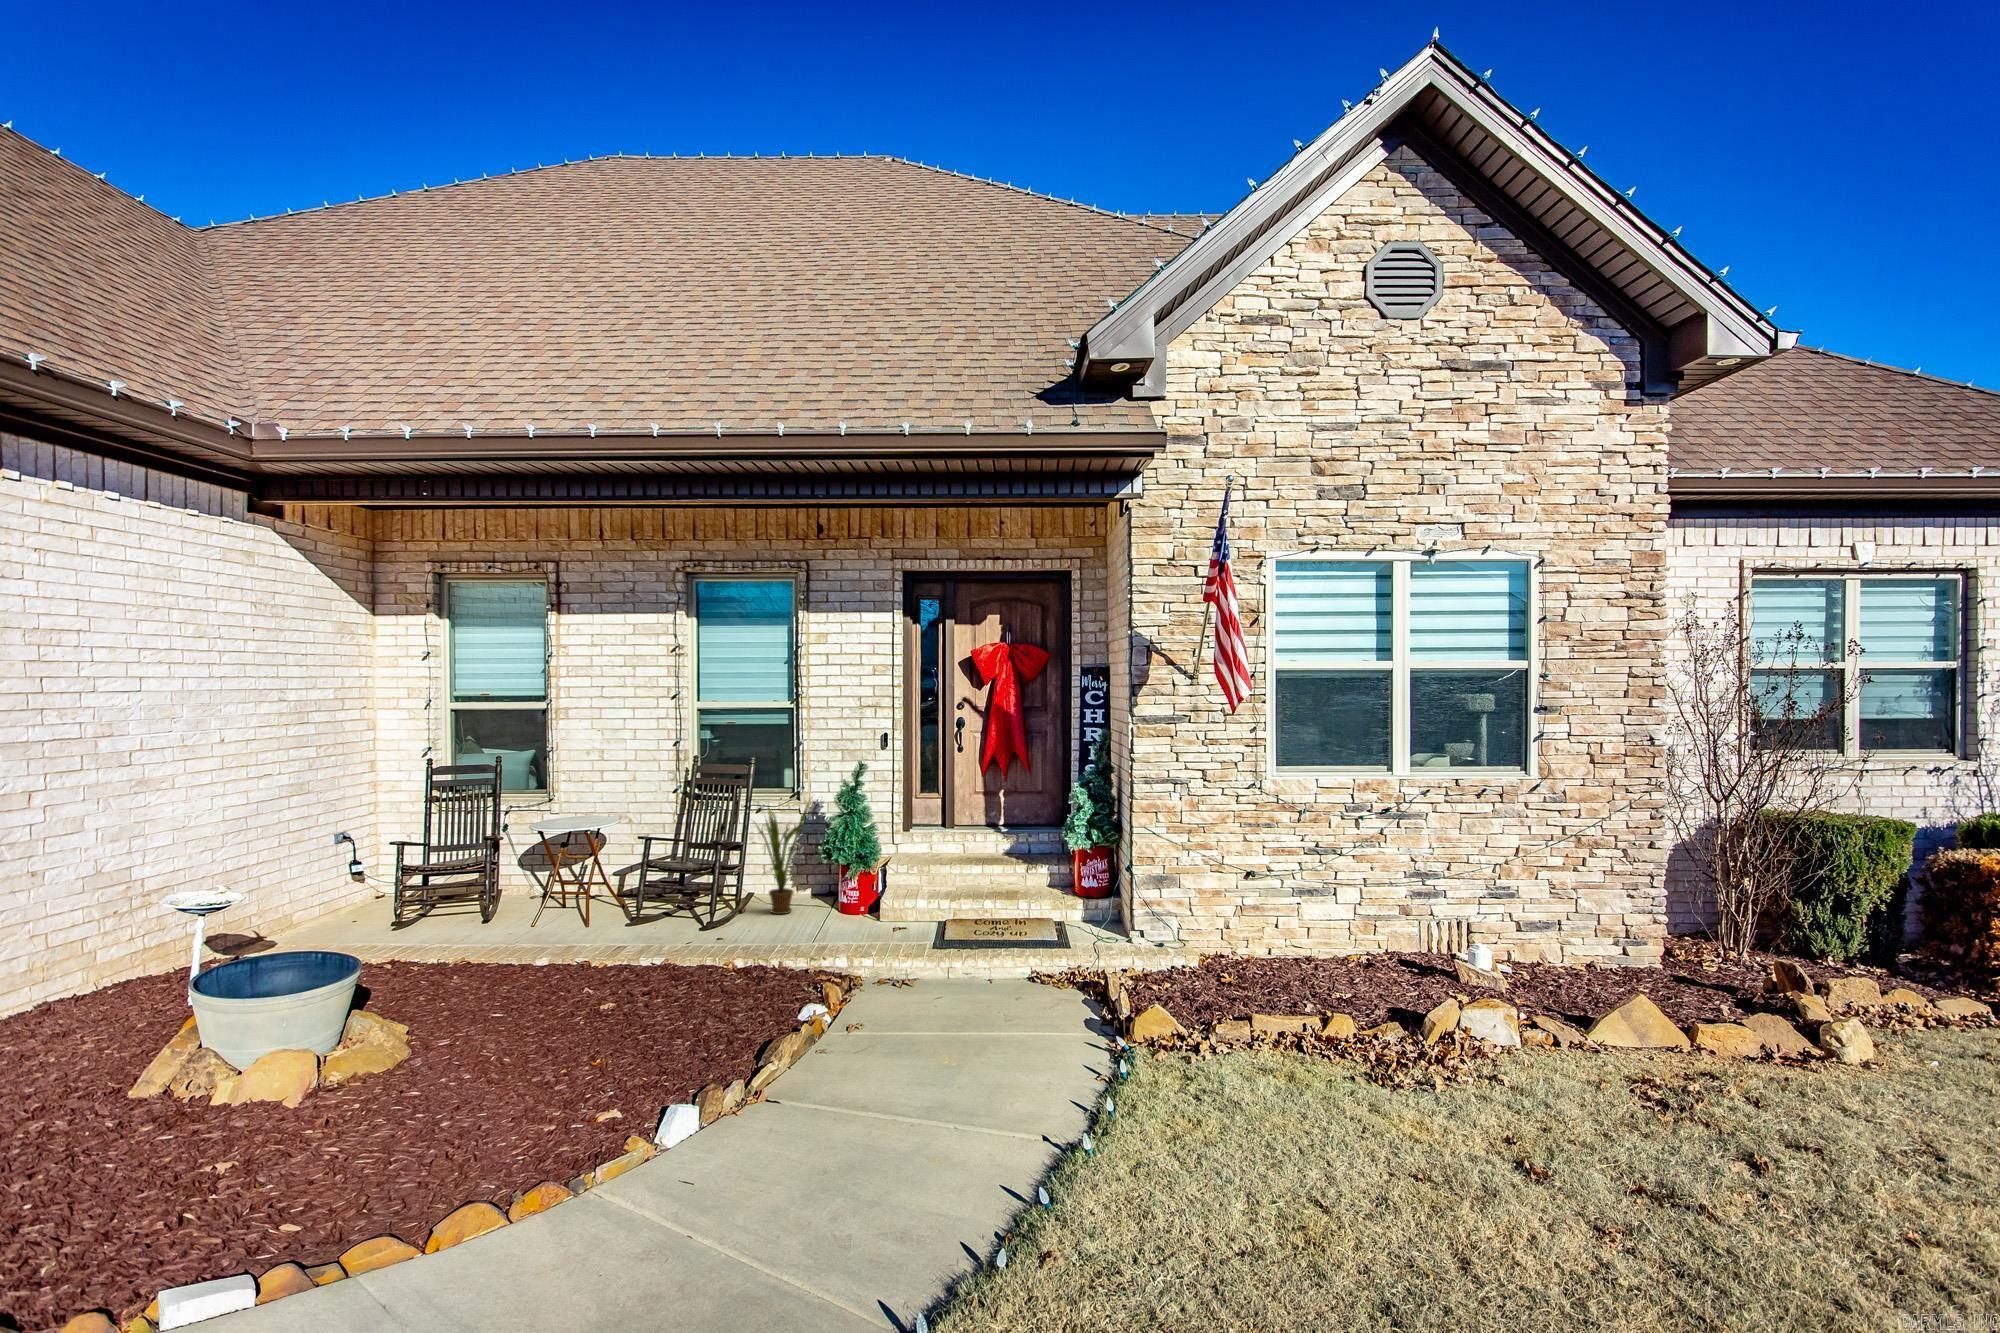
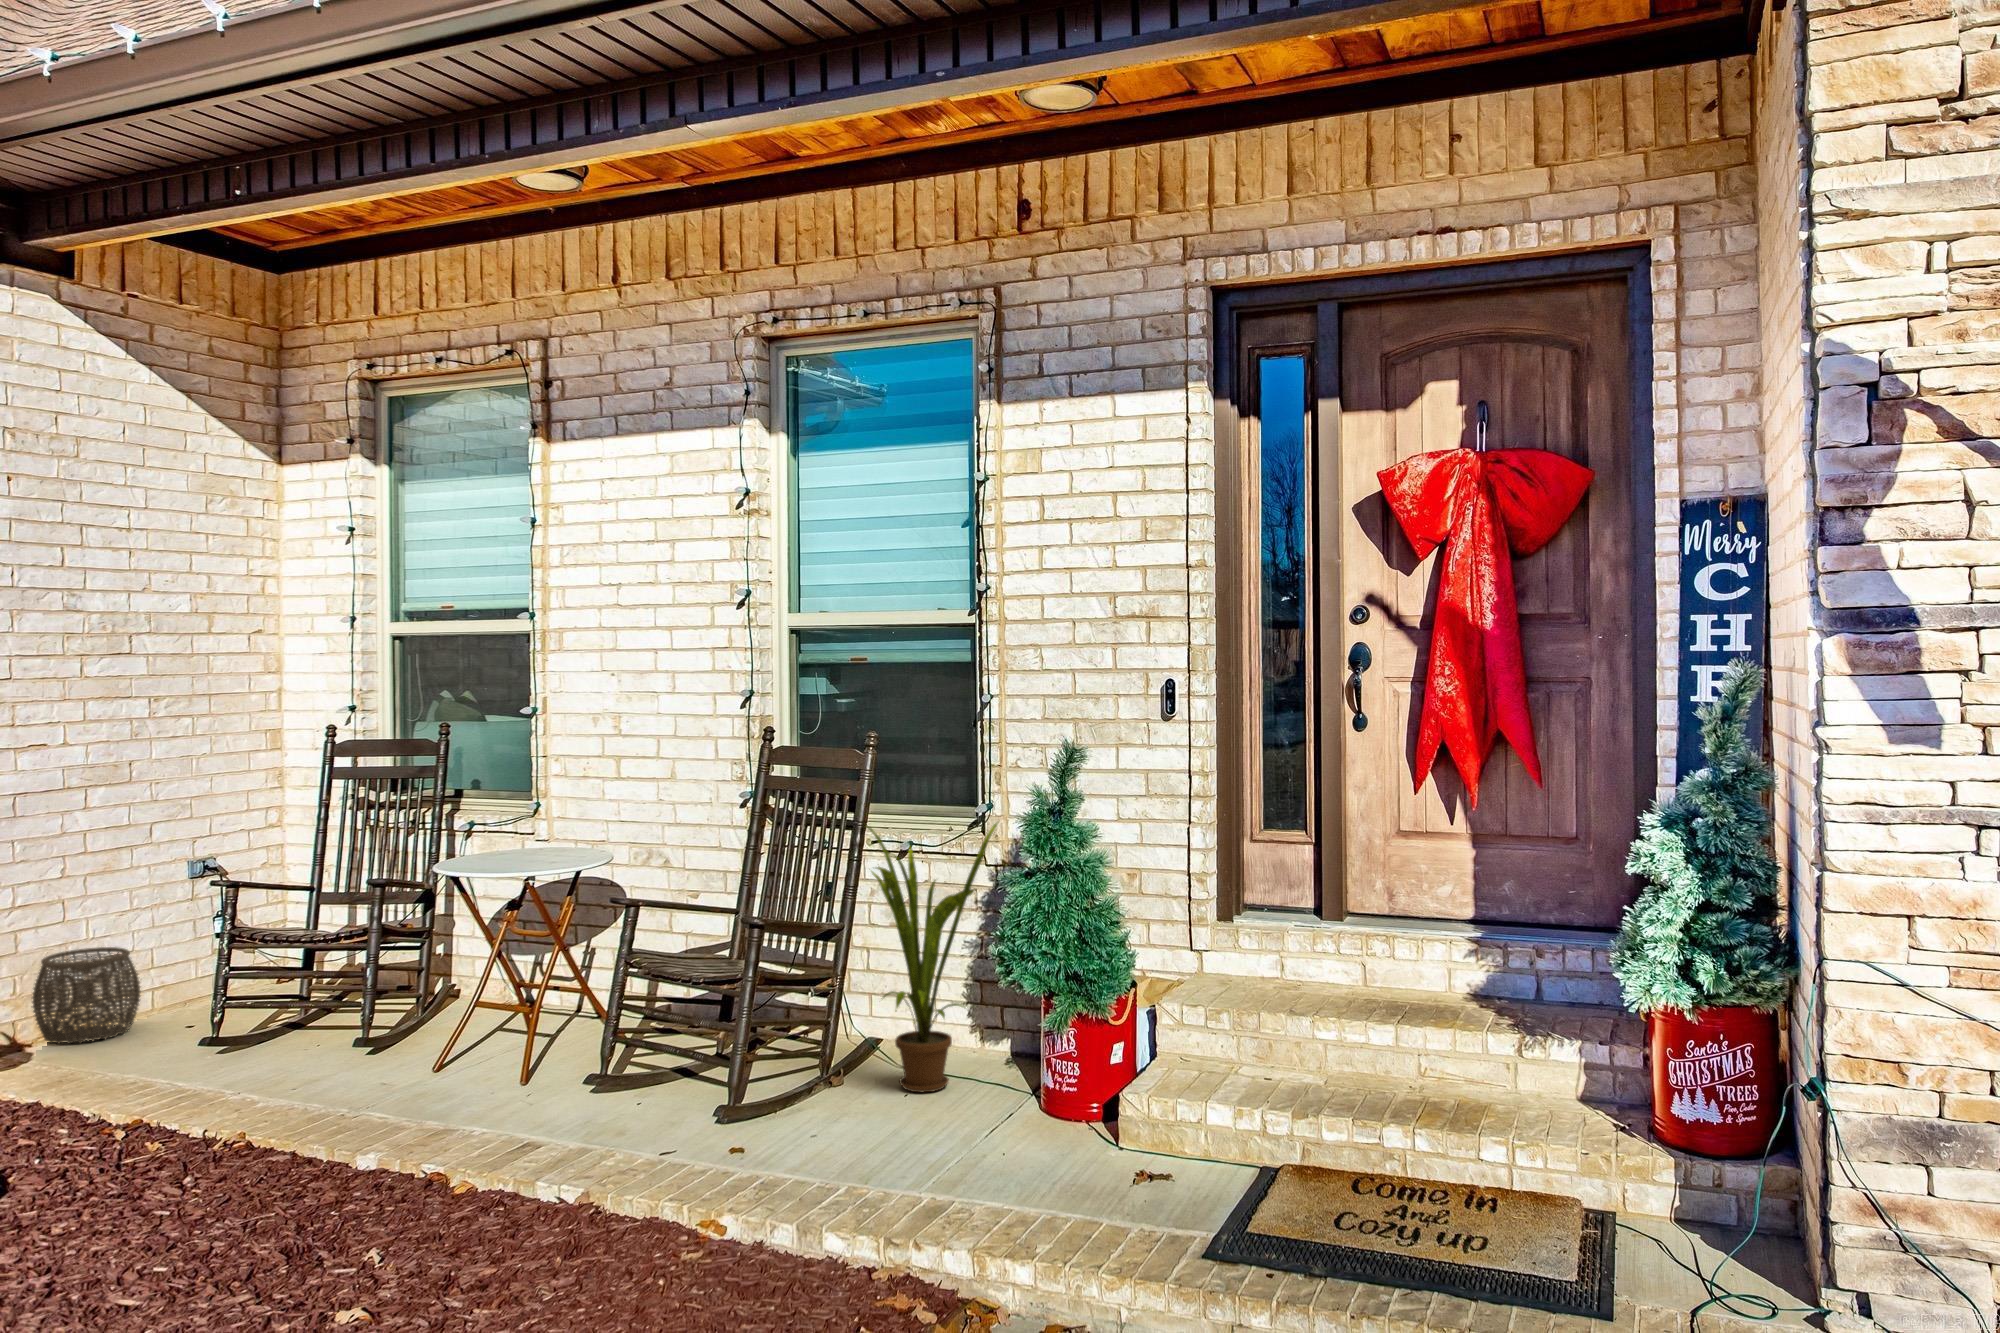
woven basket: none [281,881,341,933] -> present [32,947,141,1044]

